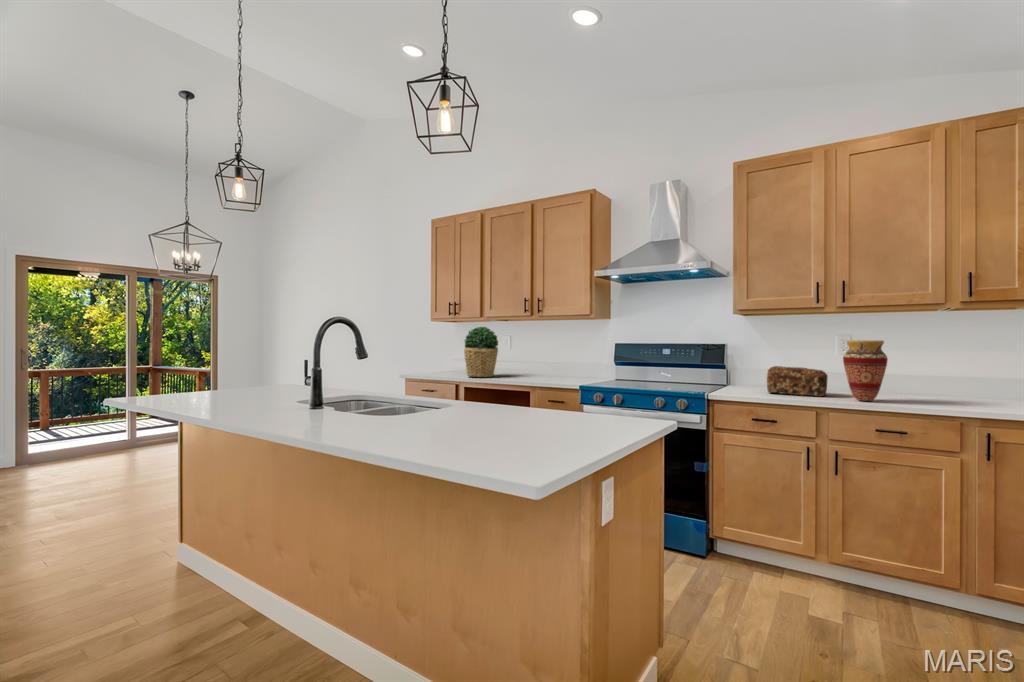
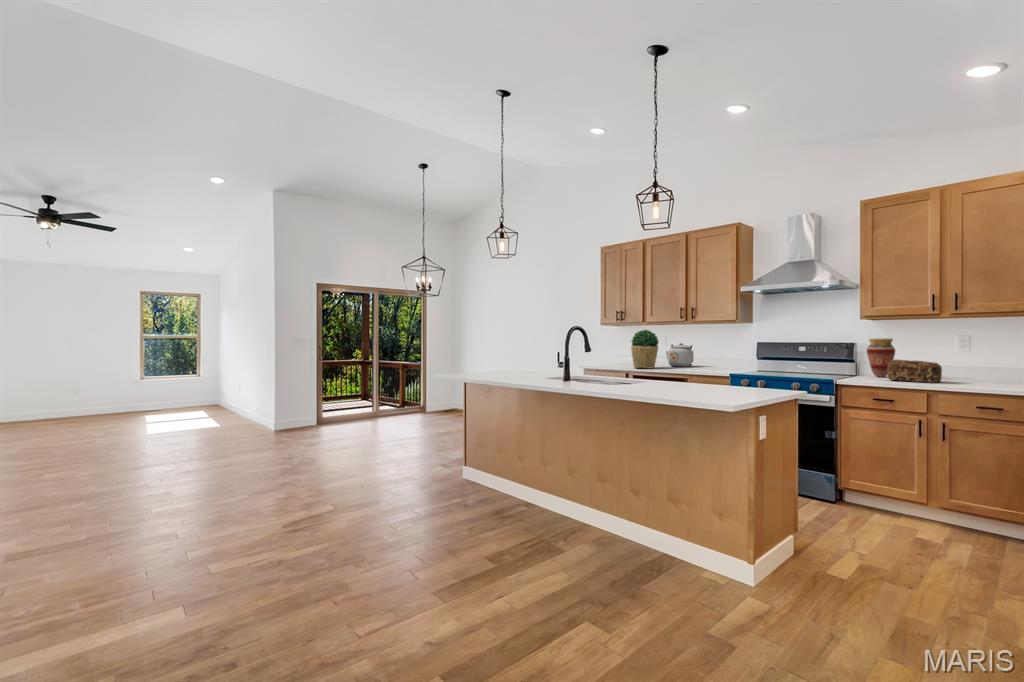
vase: present [843,340,888,401] -> present [867,338,895,377]
kettle: none [510,344,548,374] -> present [666,343,694,367]

